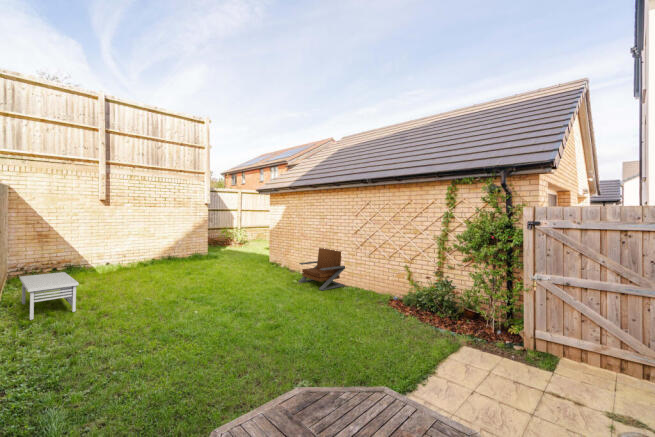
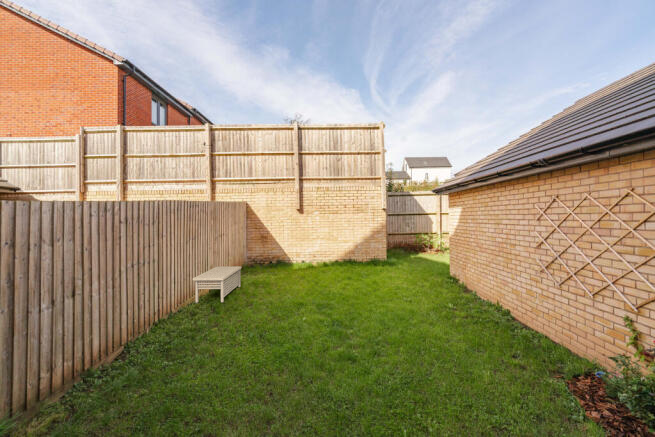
lounge chair: present [299,248,345,290] -> none [467,272,576,364]

